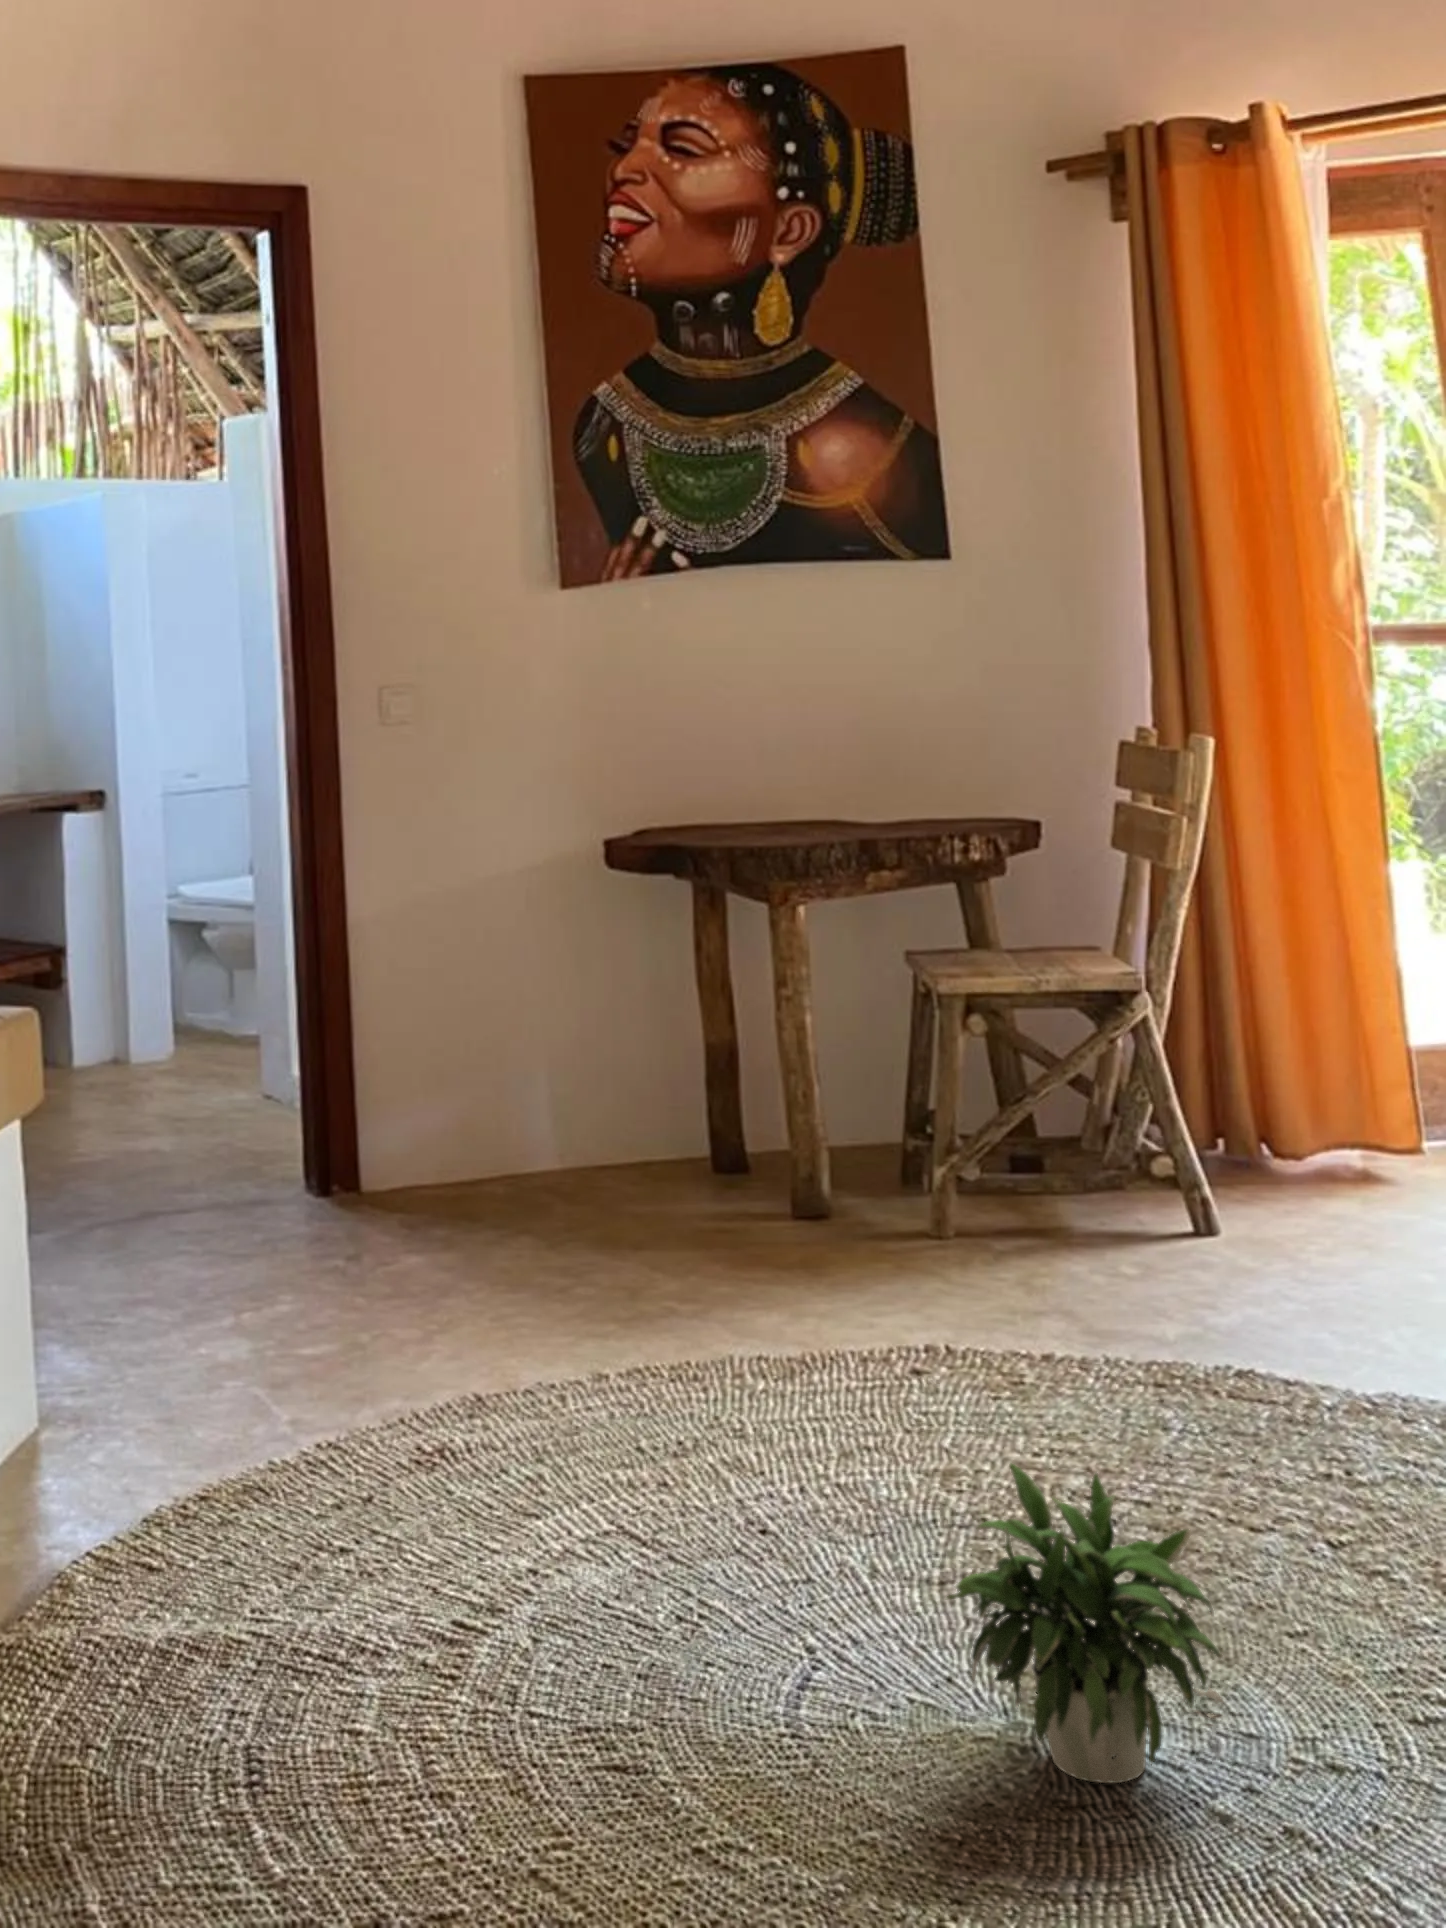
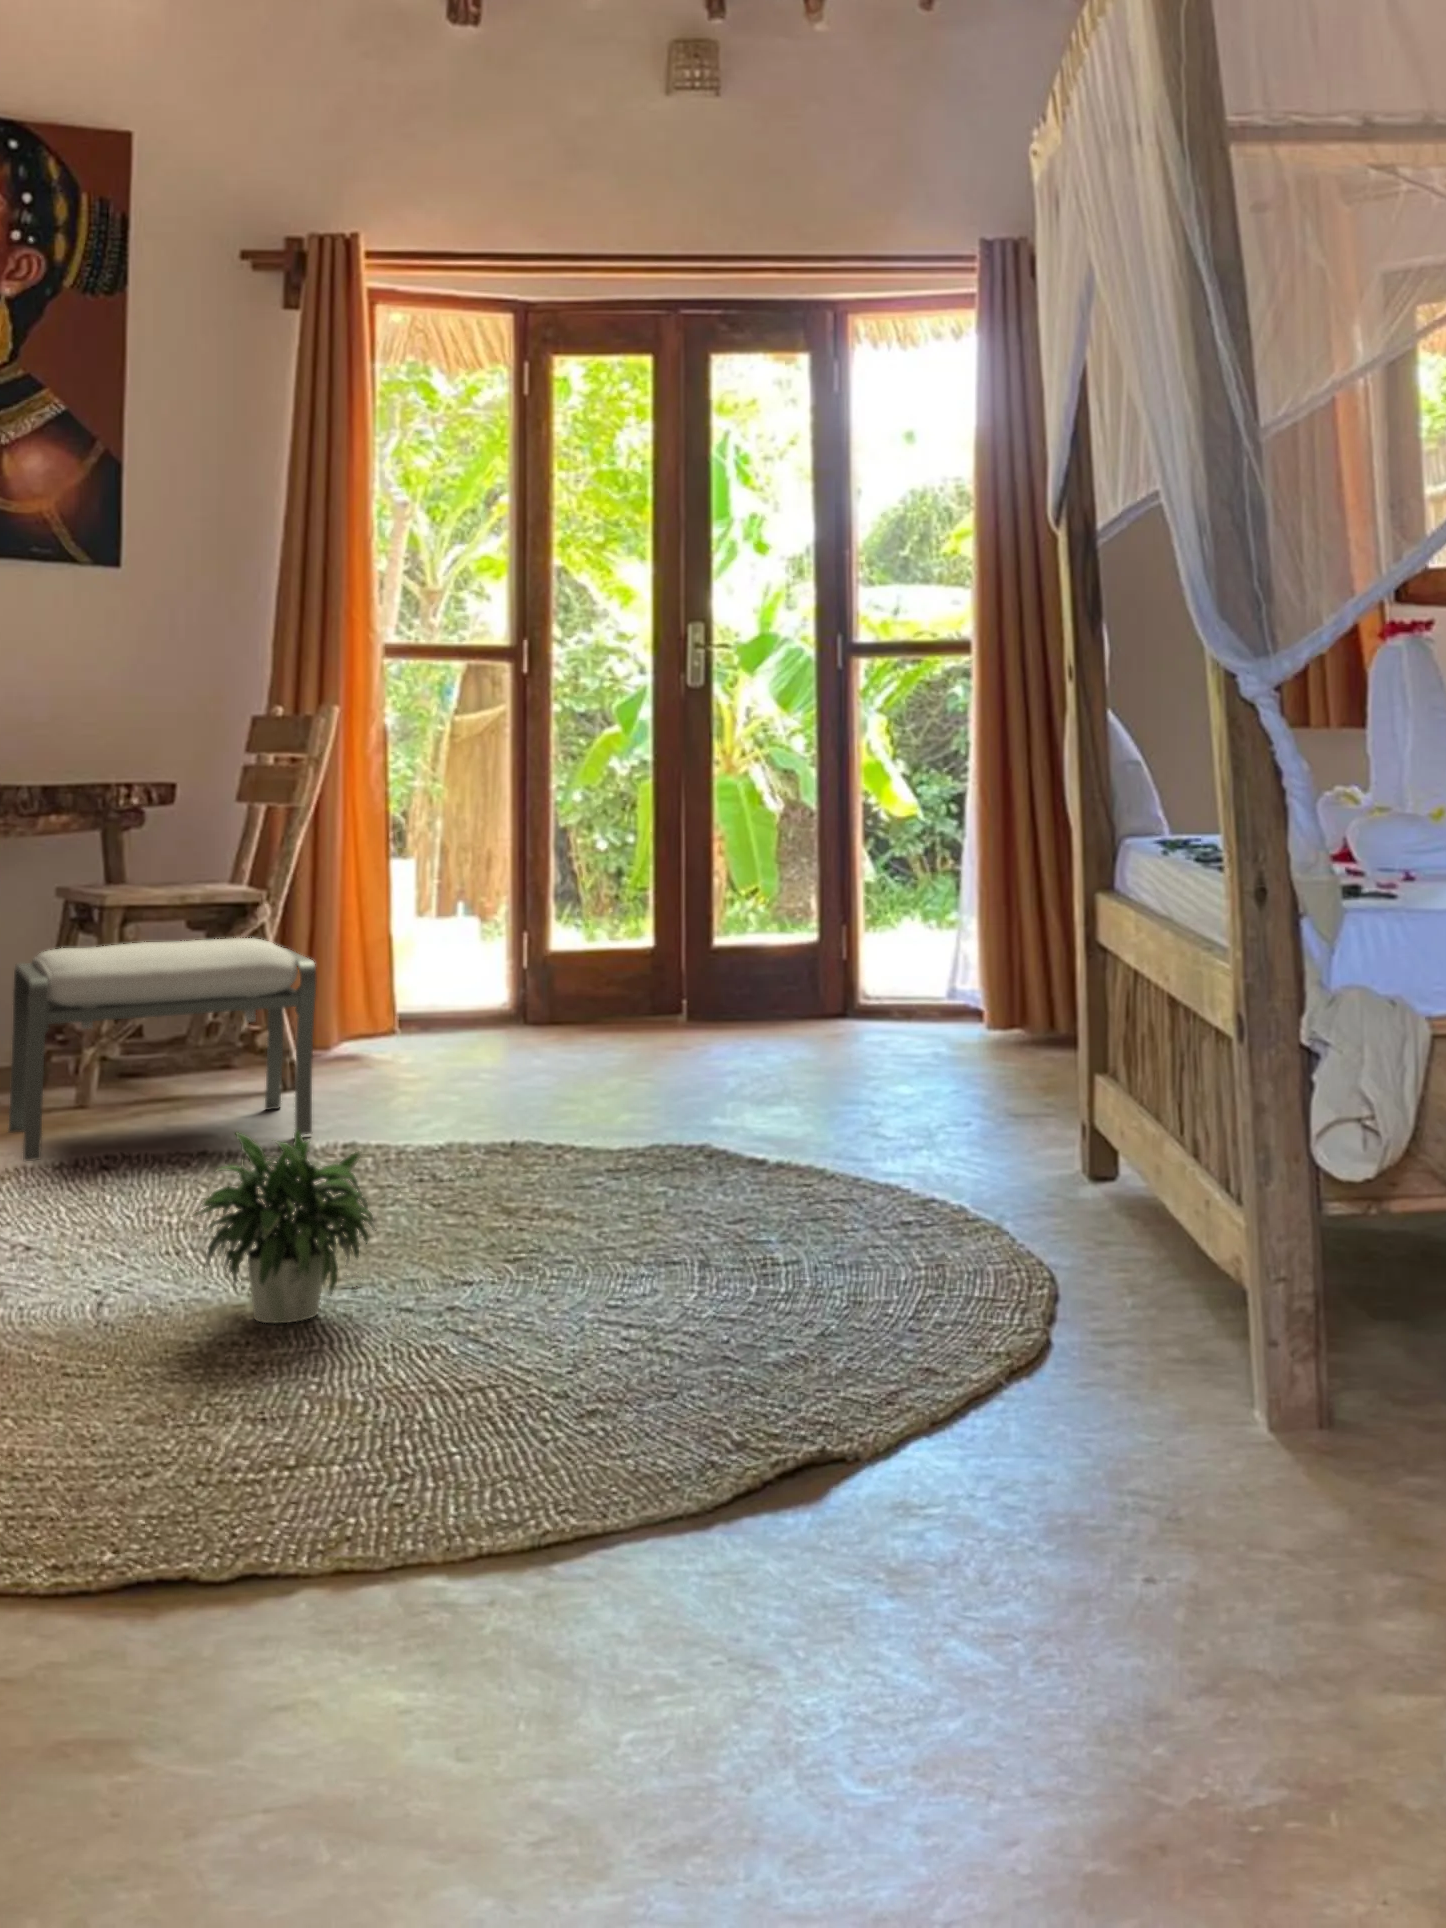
ottoman: none [836,1051,1216,1330] -> present [9,938,316,1161]

